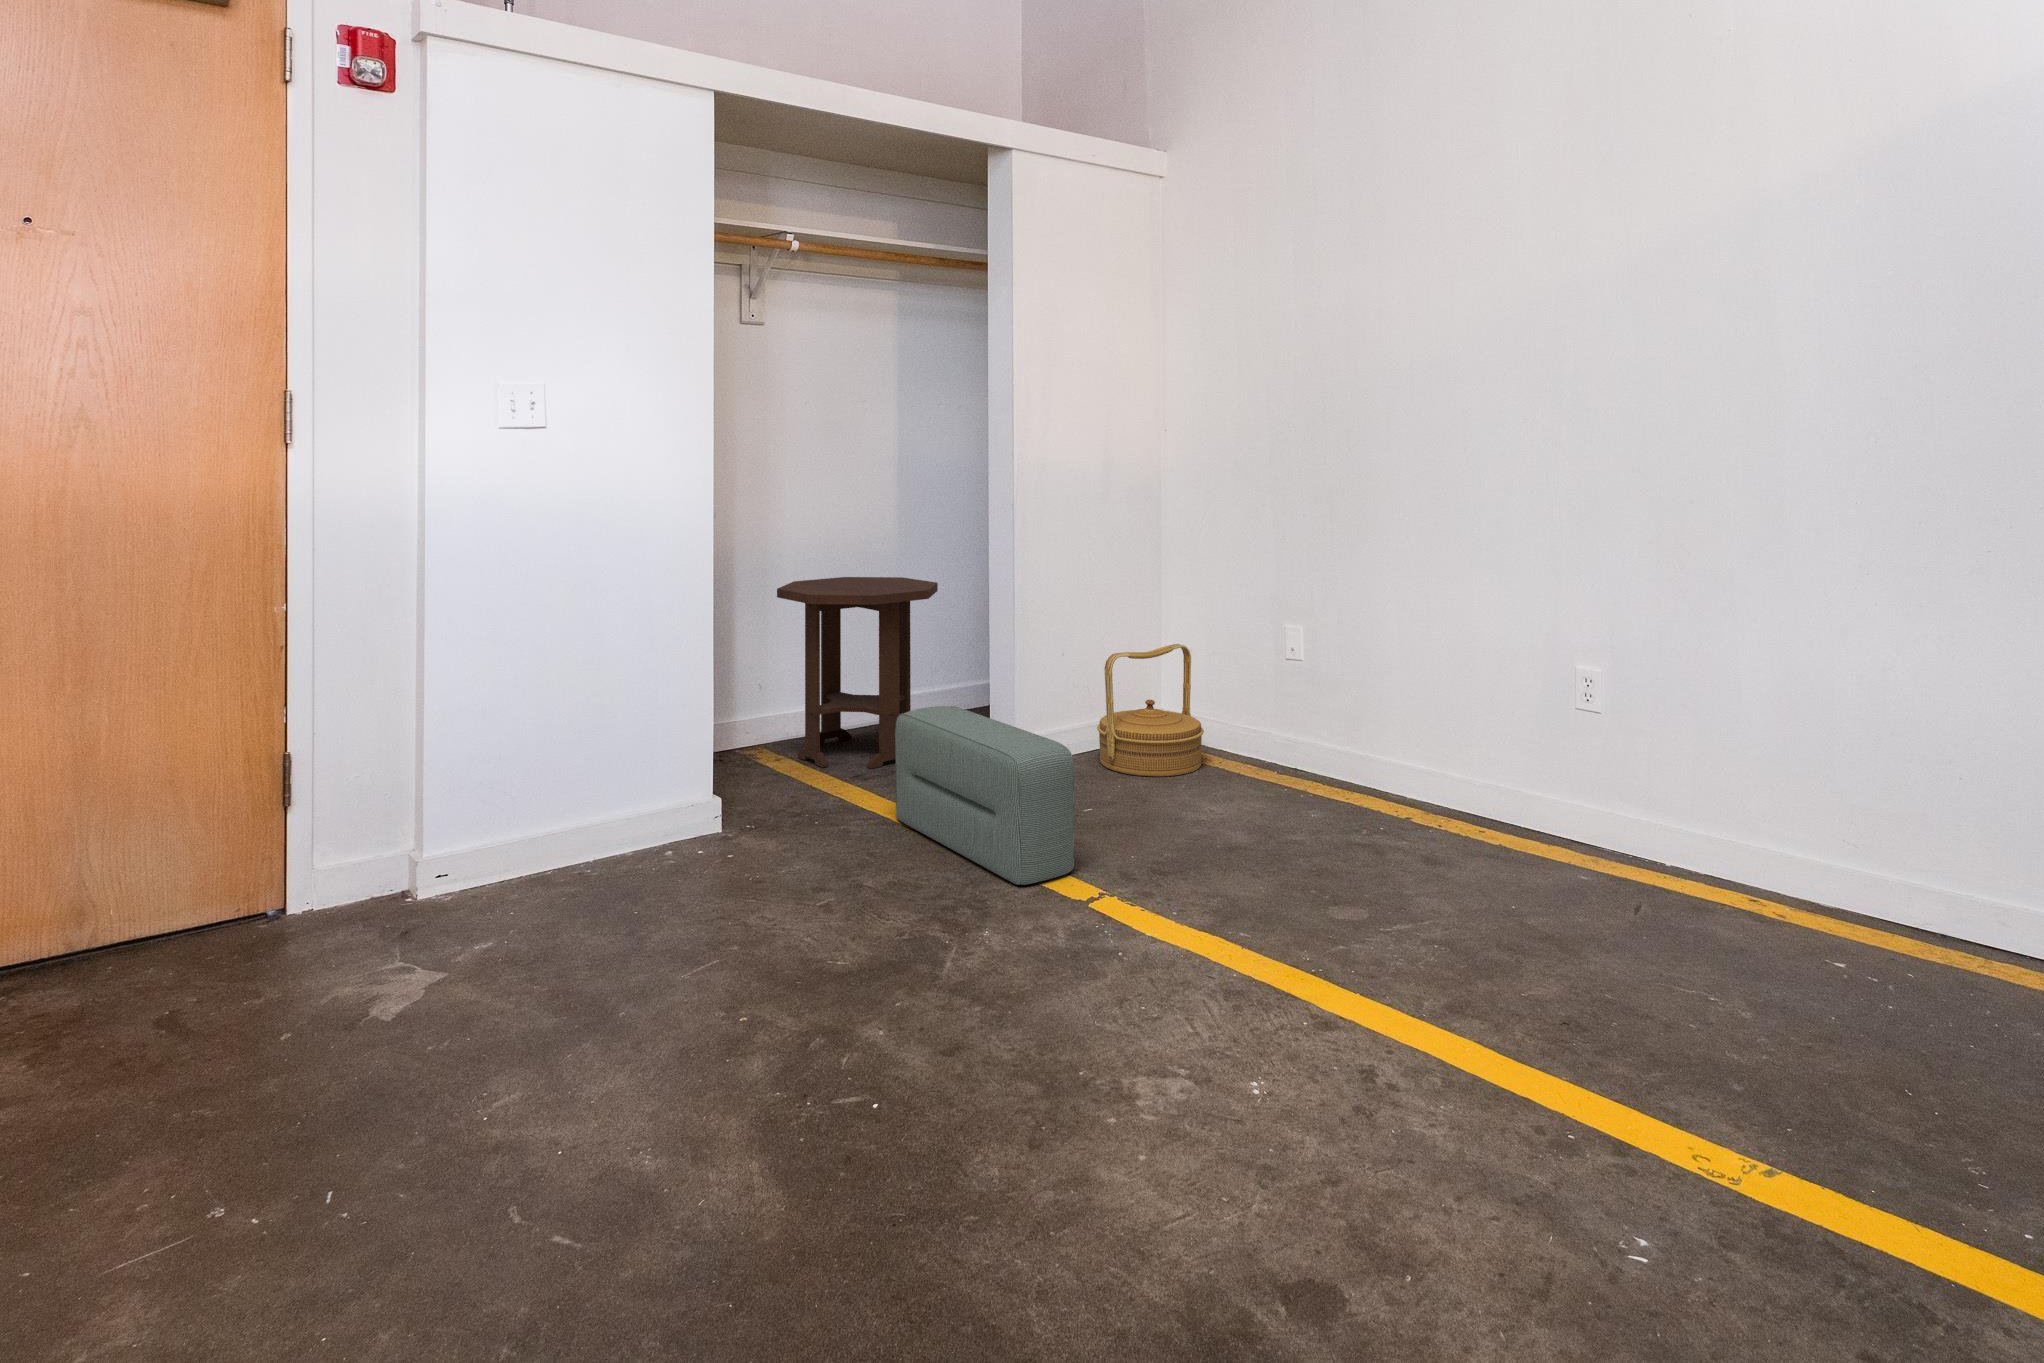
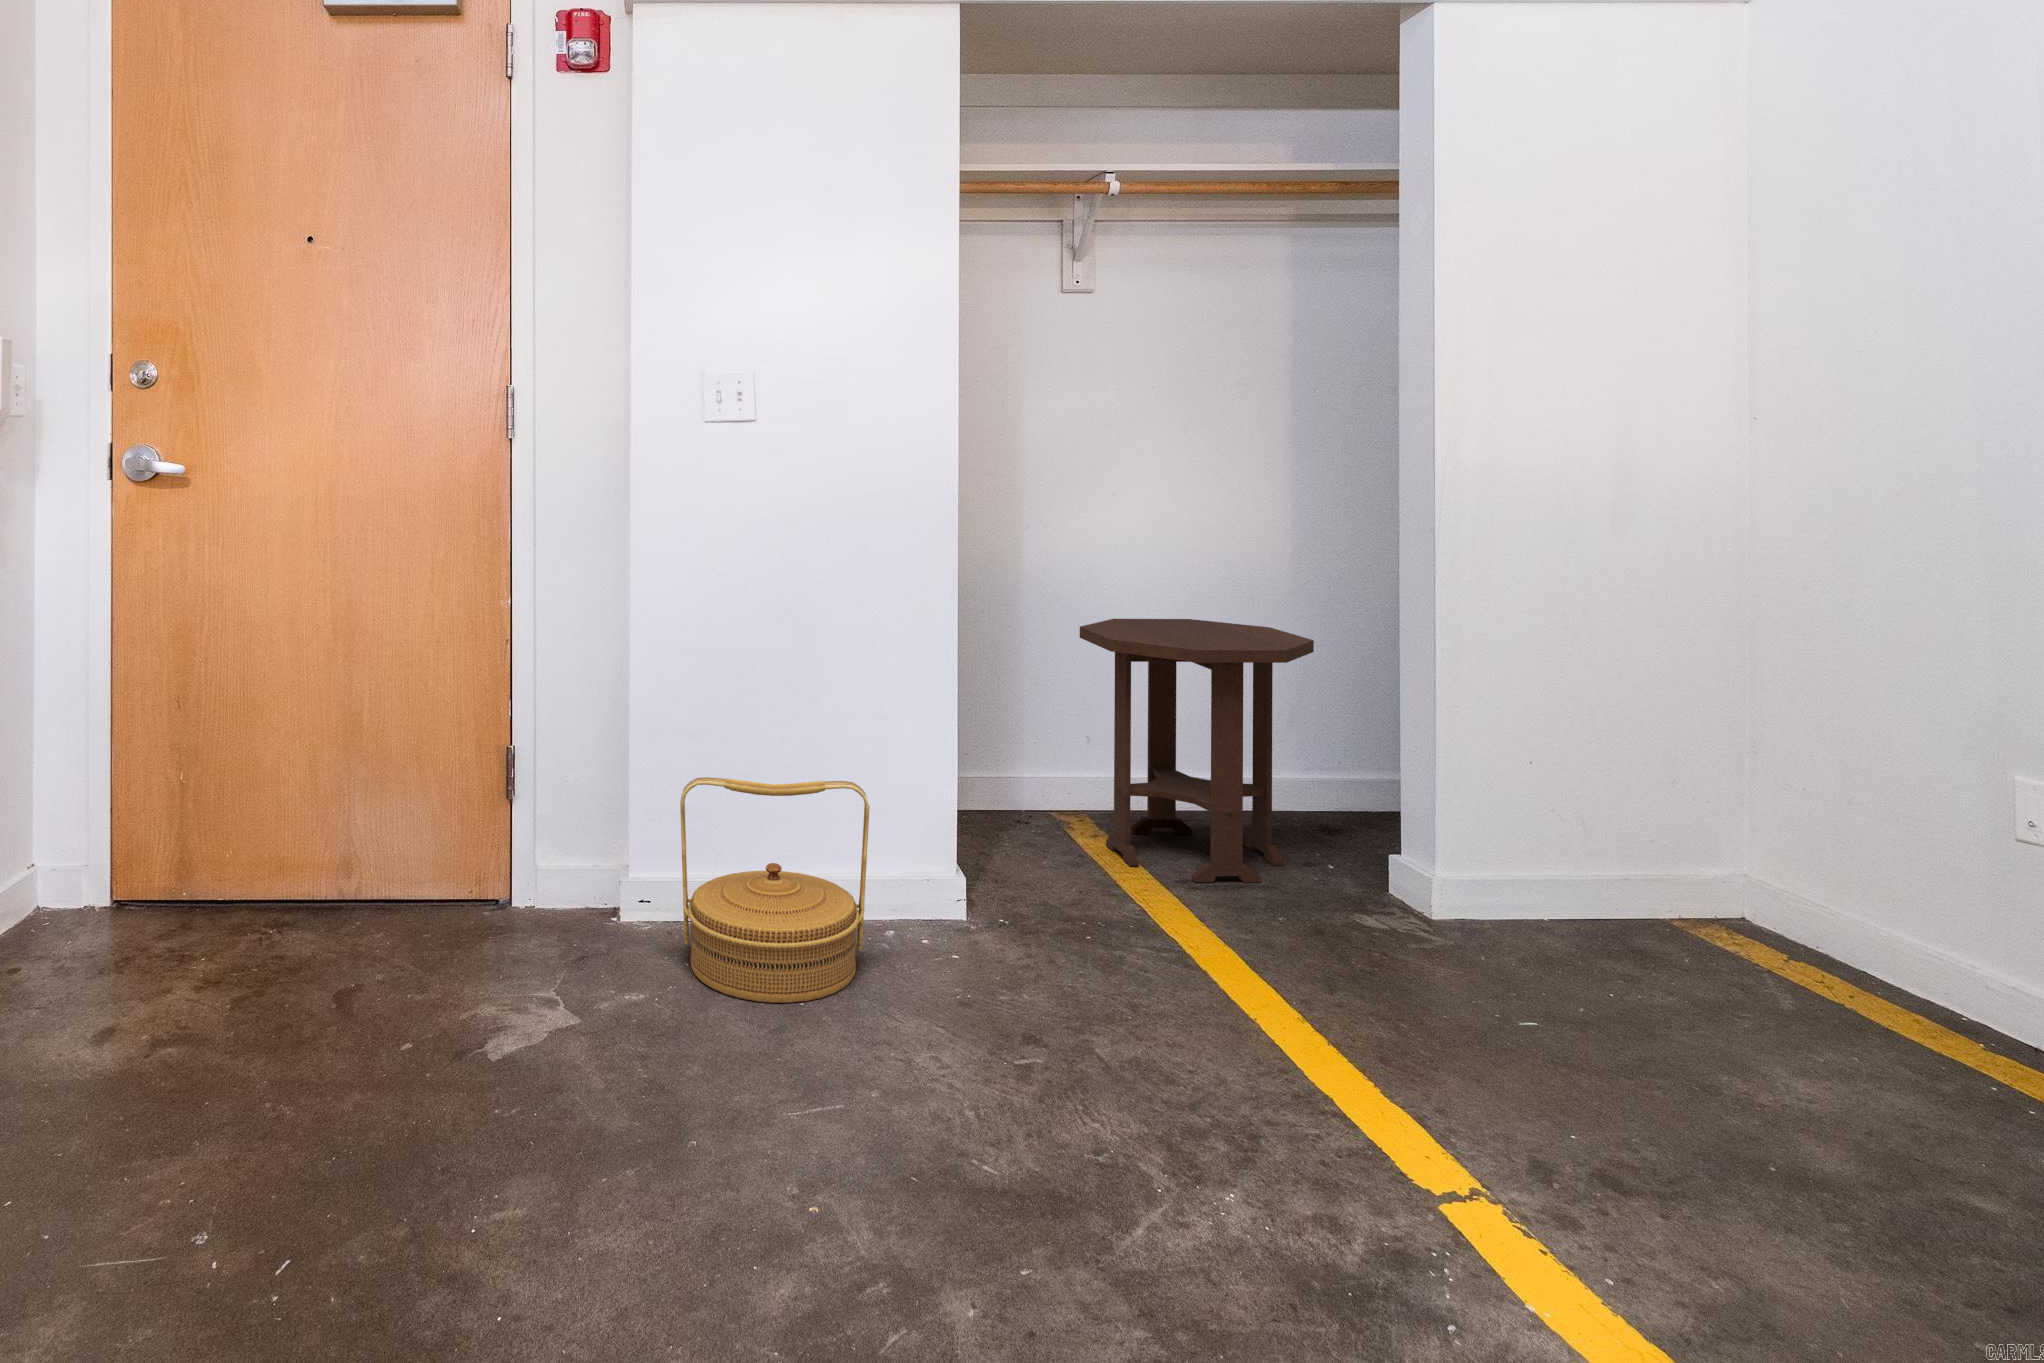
woven basket: present [1097,644,1204,777] -> present [680,777,870,1003]
pouf: present [895,706,1074,885] -> none [1192,820,1443,1134]

